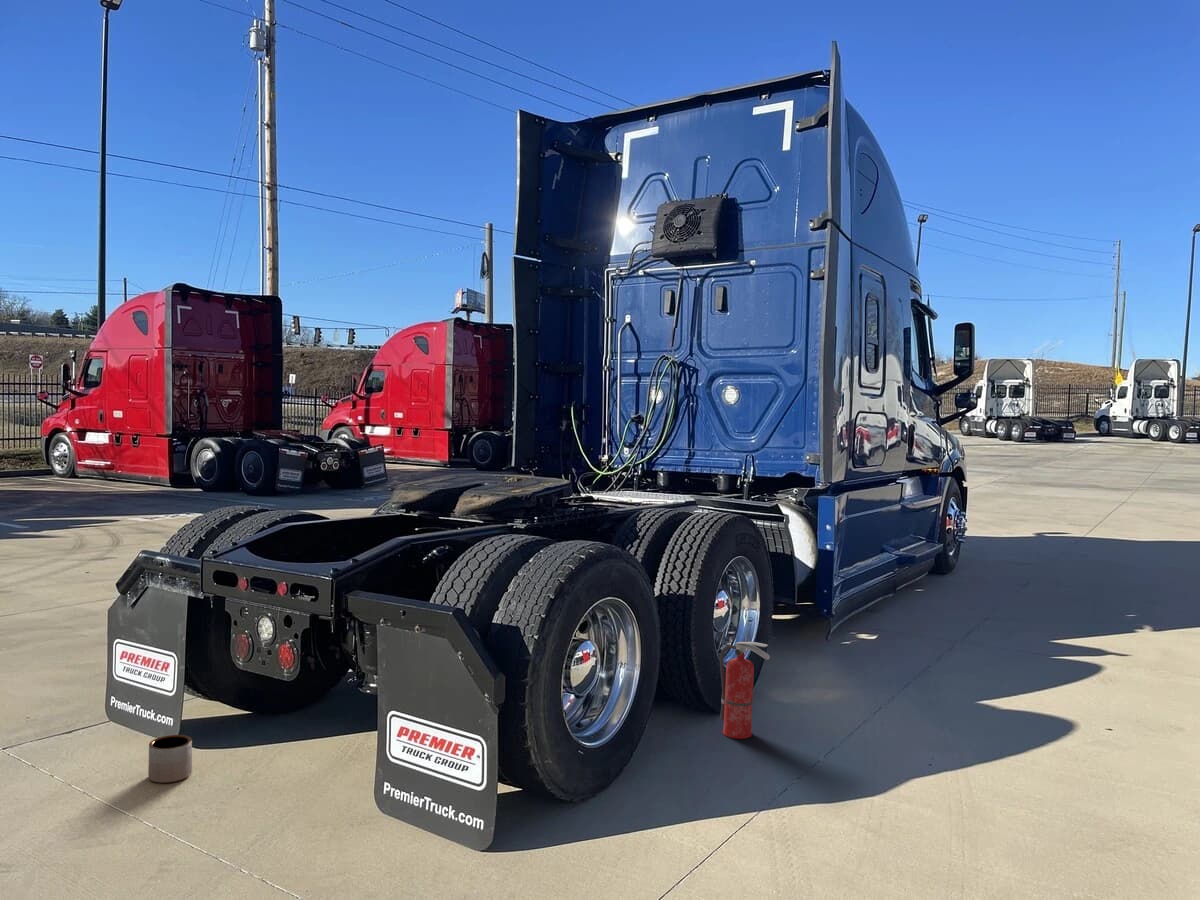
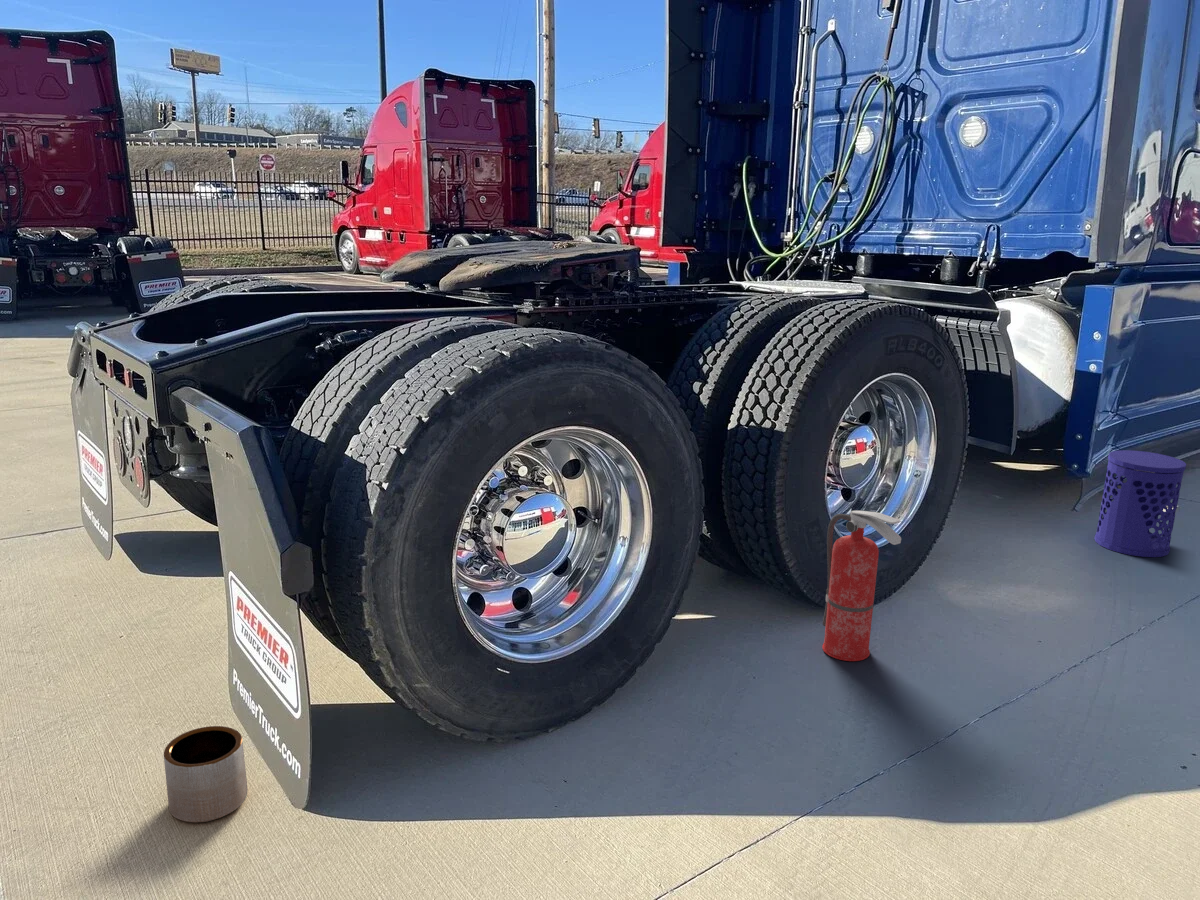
waste bin: none [835,596,882,664] -> present [1094,450,1186,557]
planter: present [148,735,192,783] -> present [164,726,248,823]

